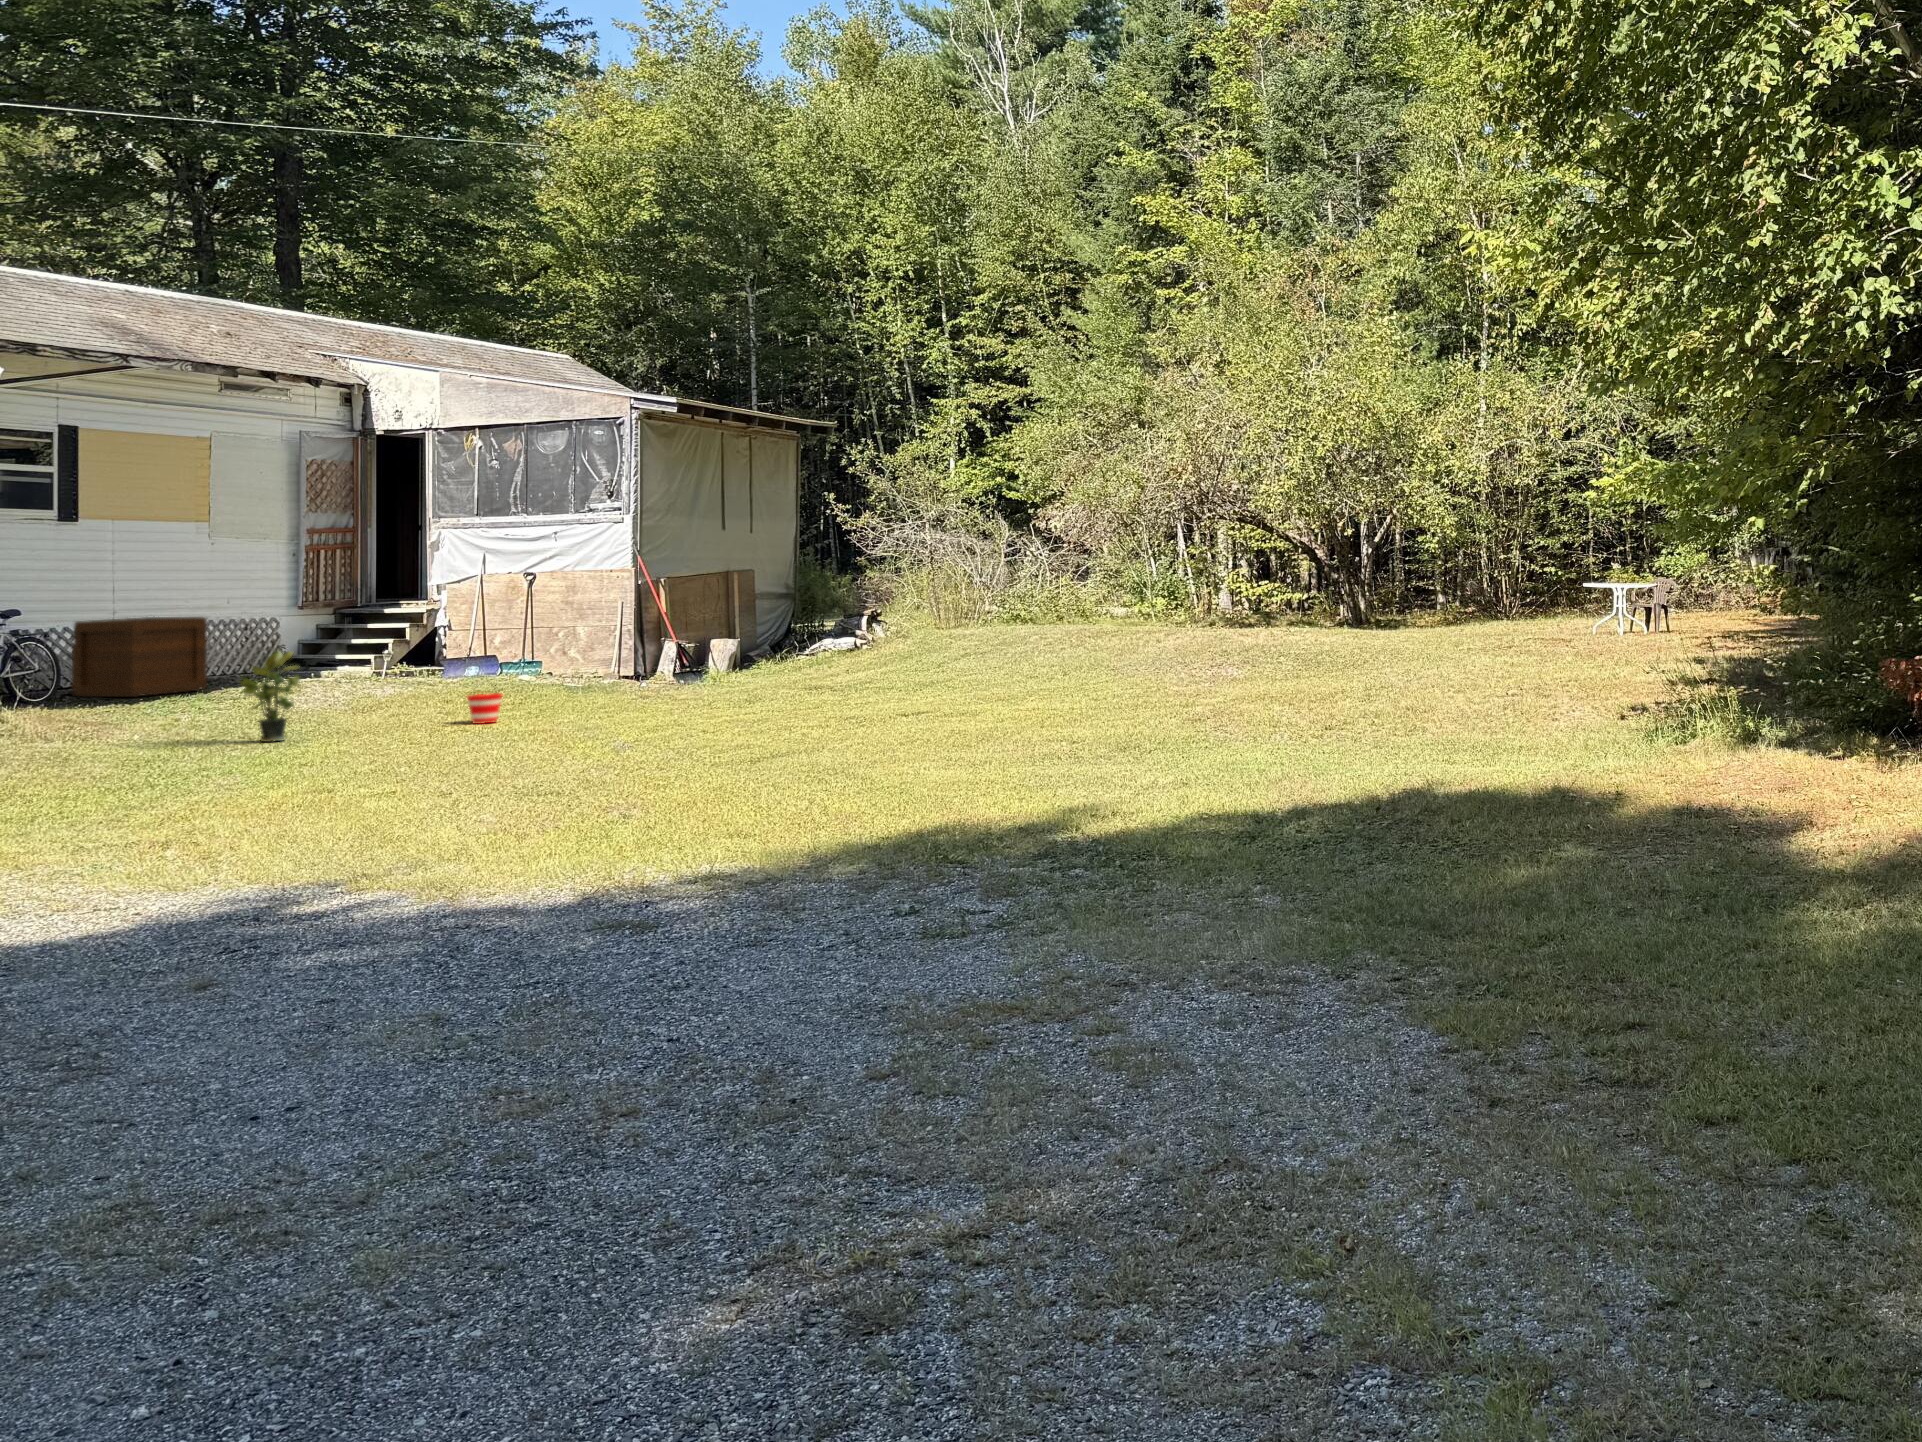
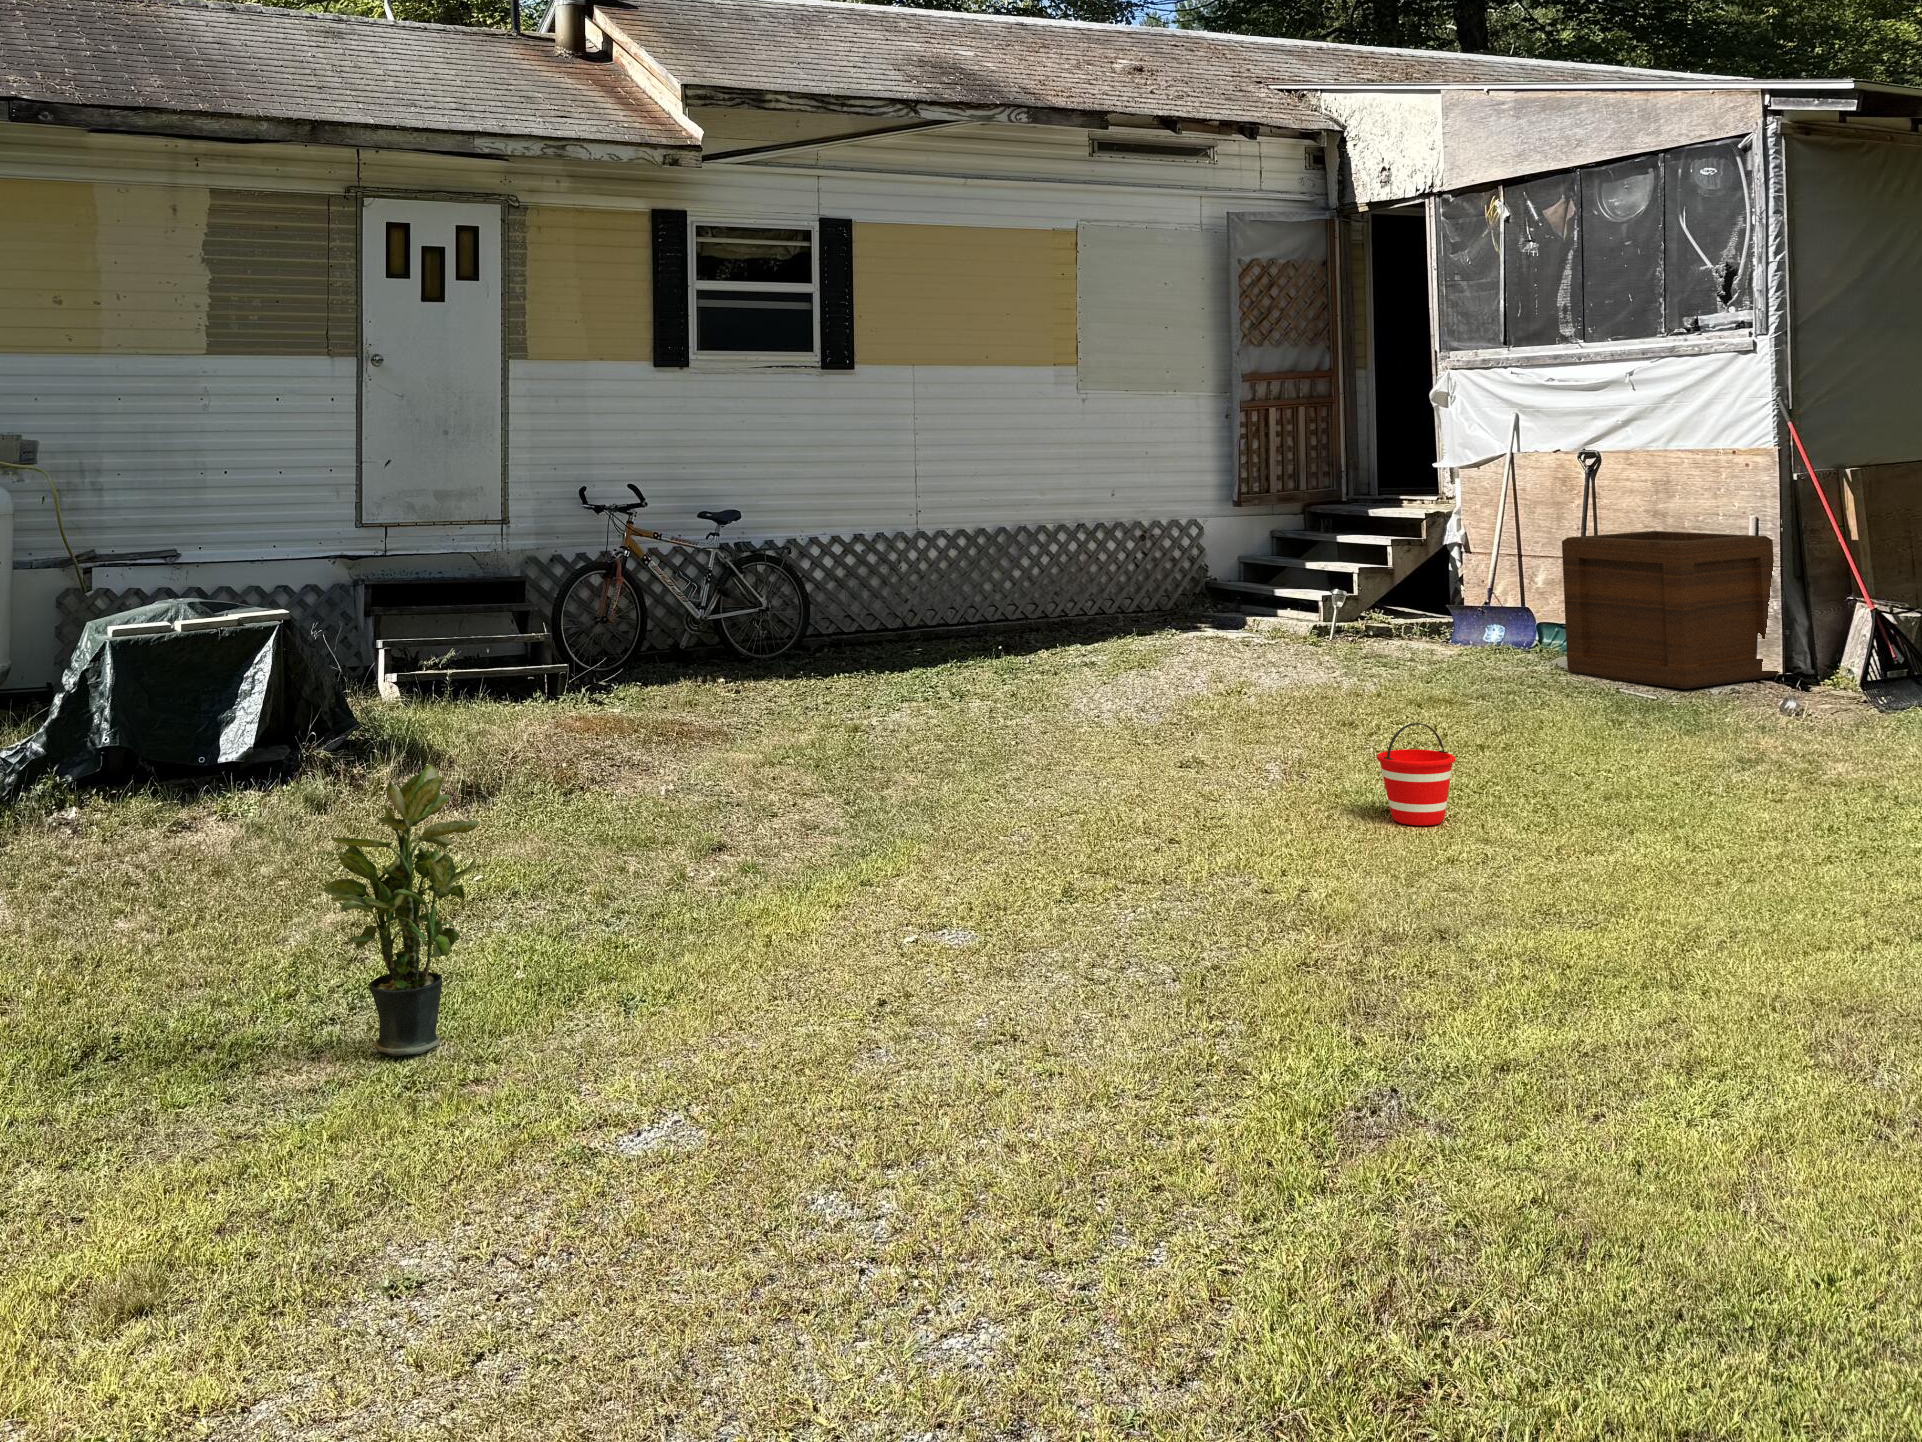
wooden crate: present [72,617,207,697] -> present [1562,531,1779,689]
potted plant: present [241,651,300,742] -> present [323,764,479,1056]

